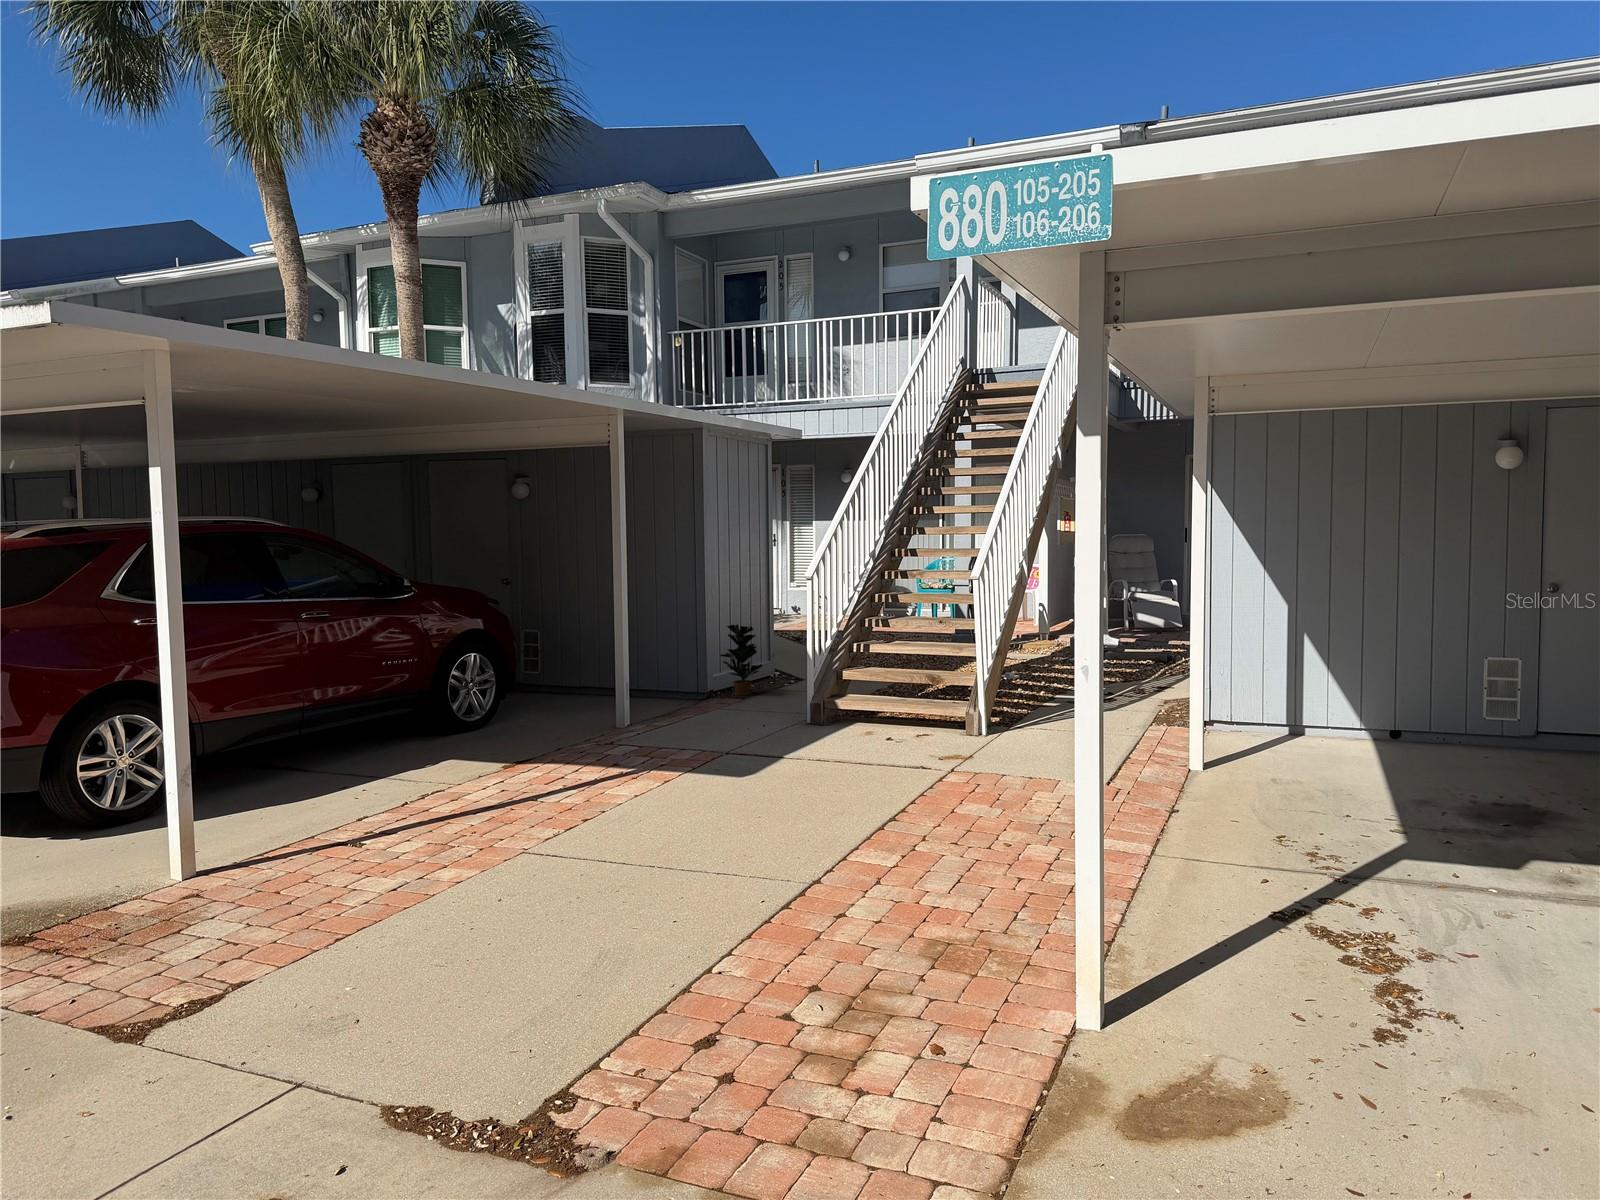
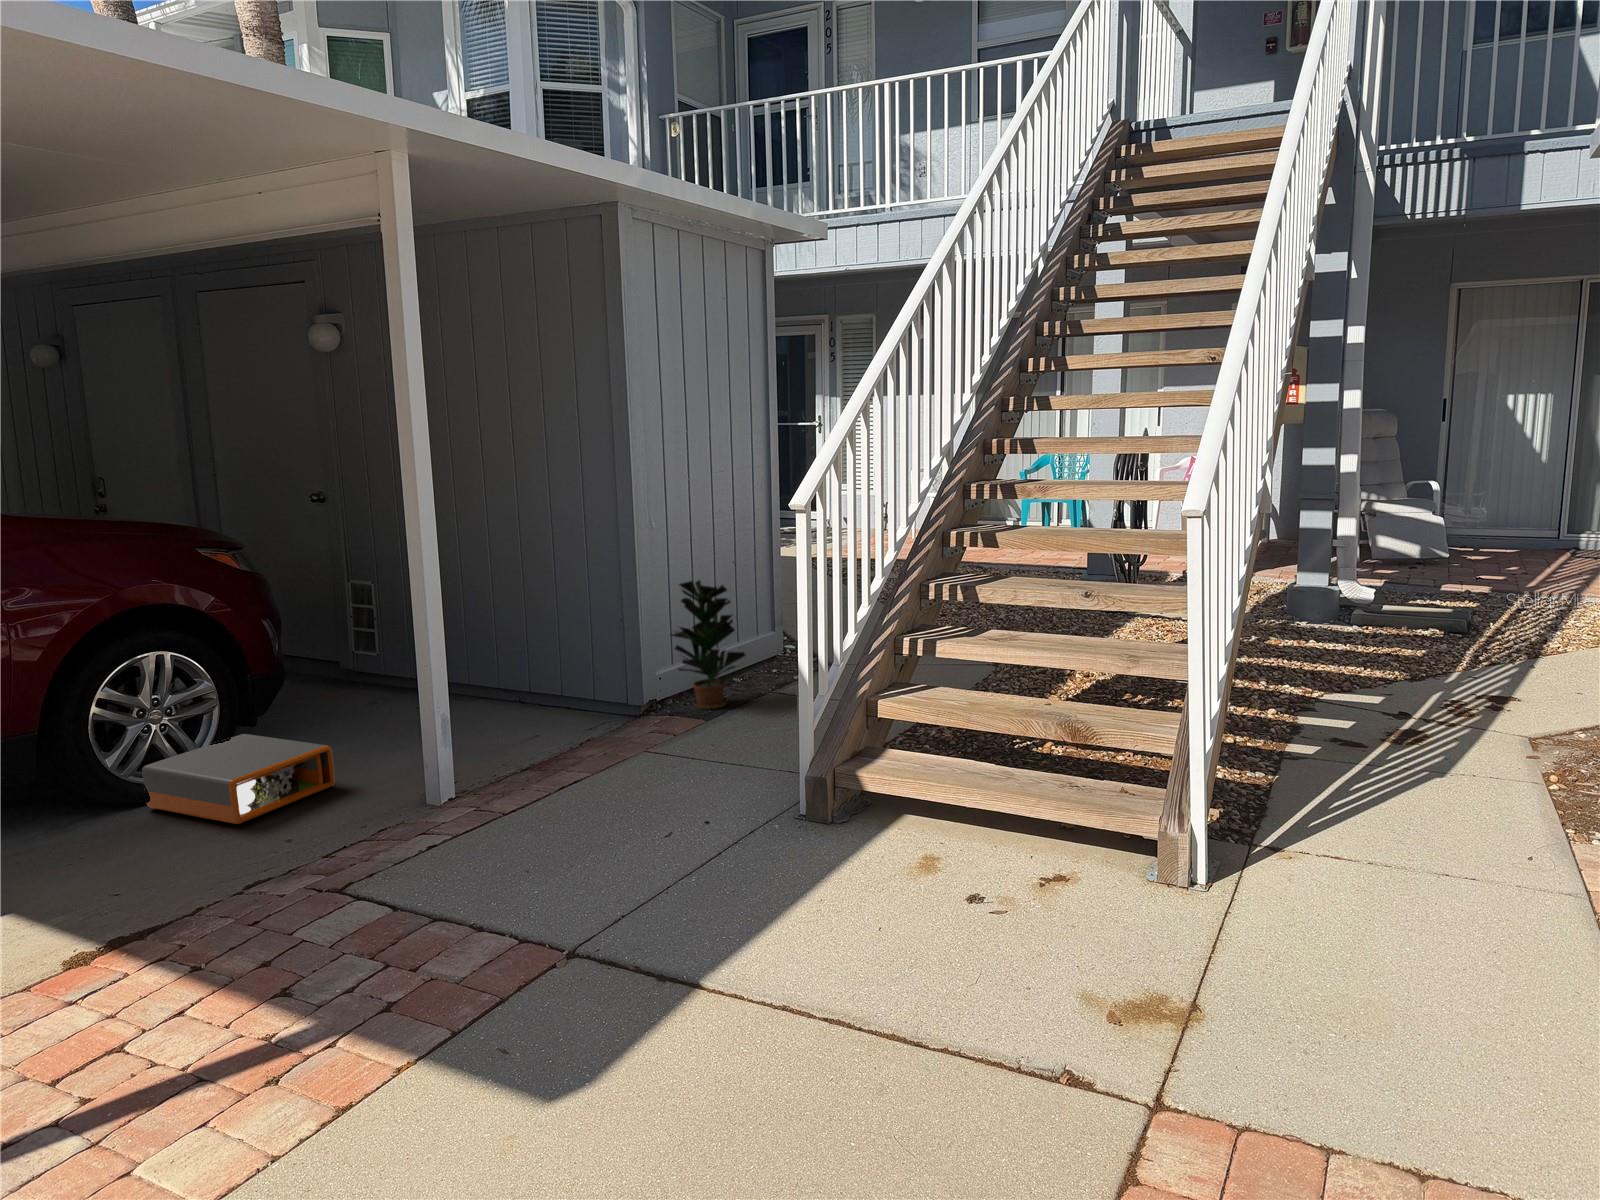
storage box: none [477,698,566,732] -> present [142,734,335,824]

